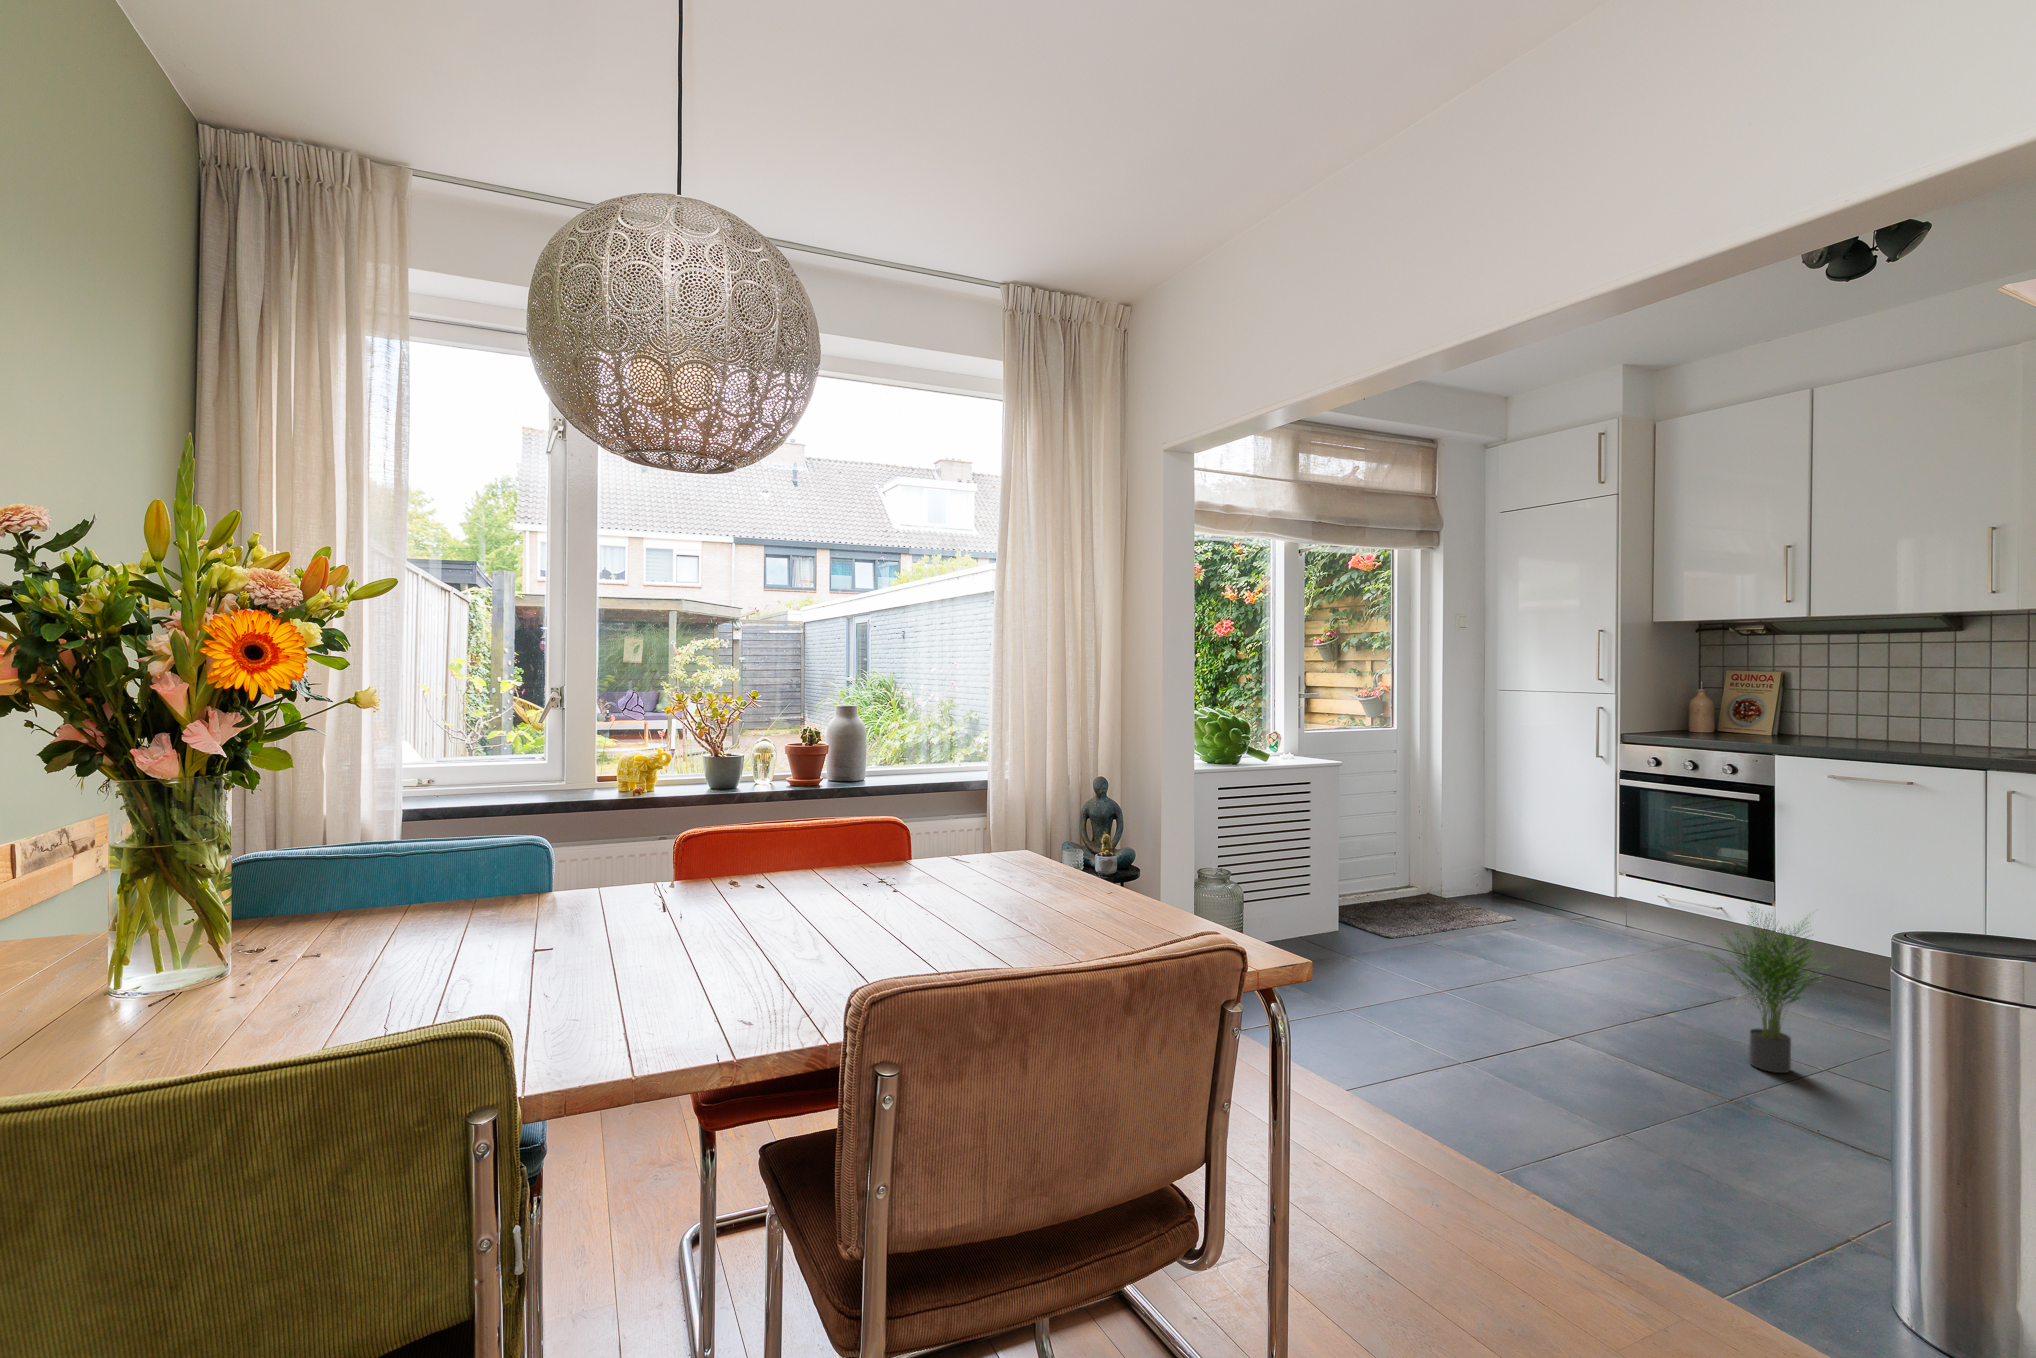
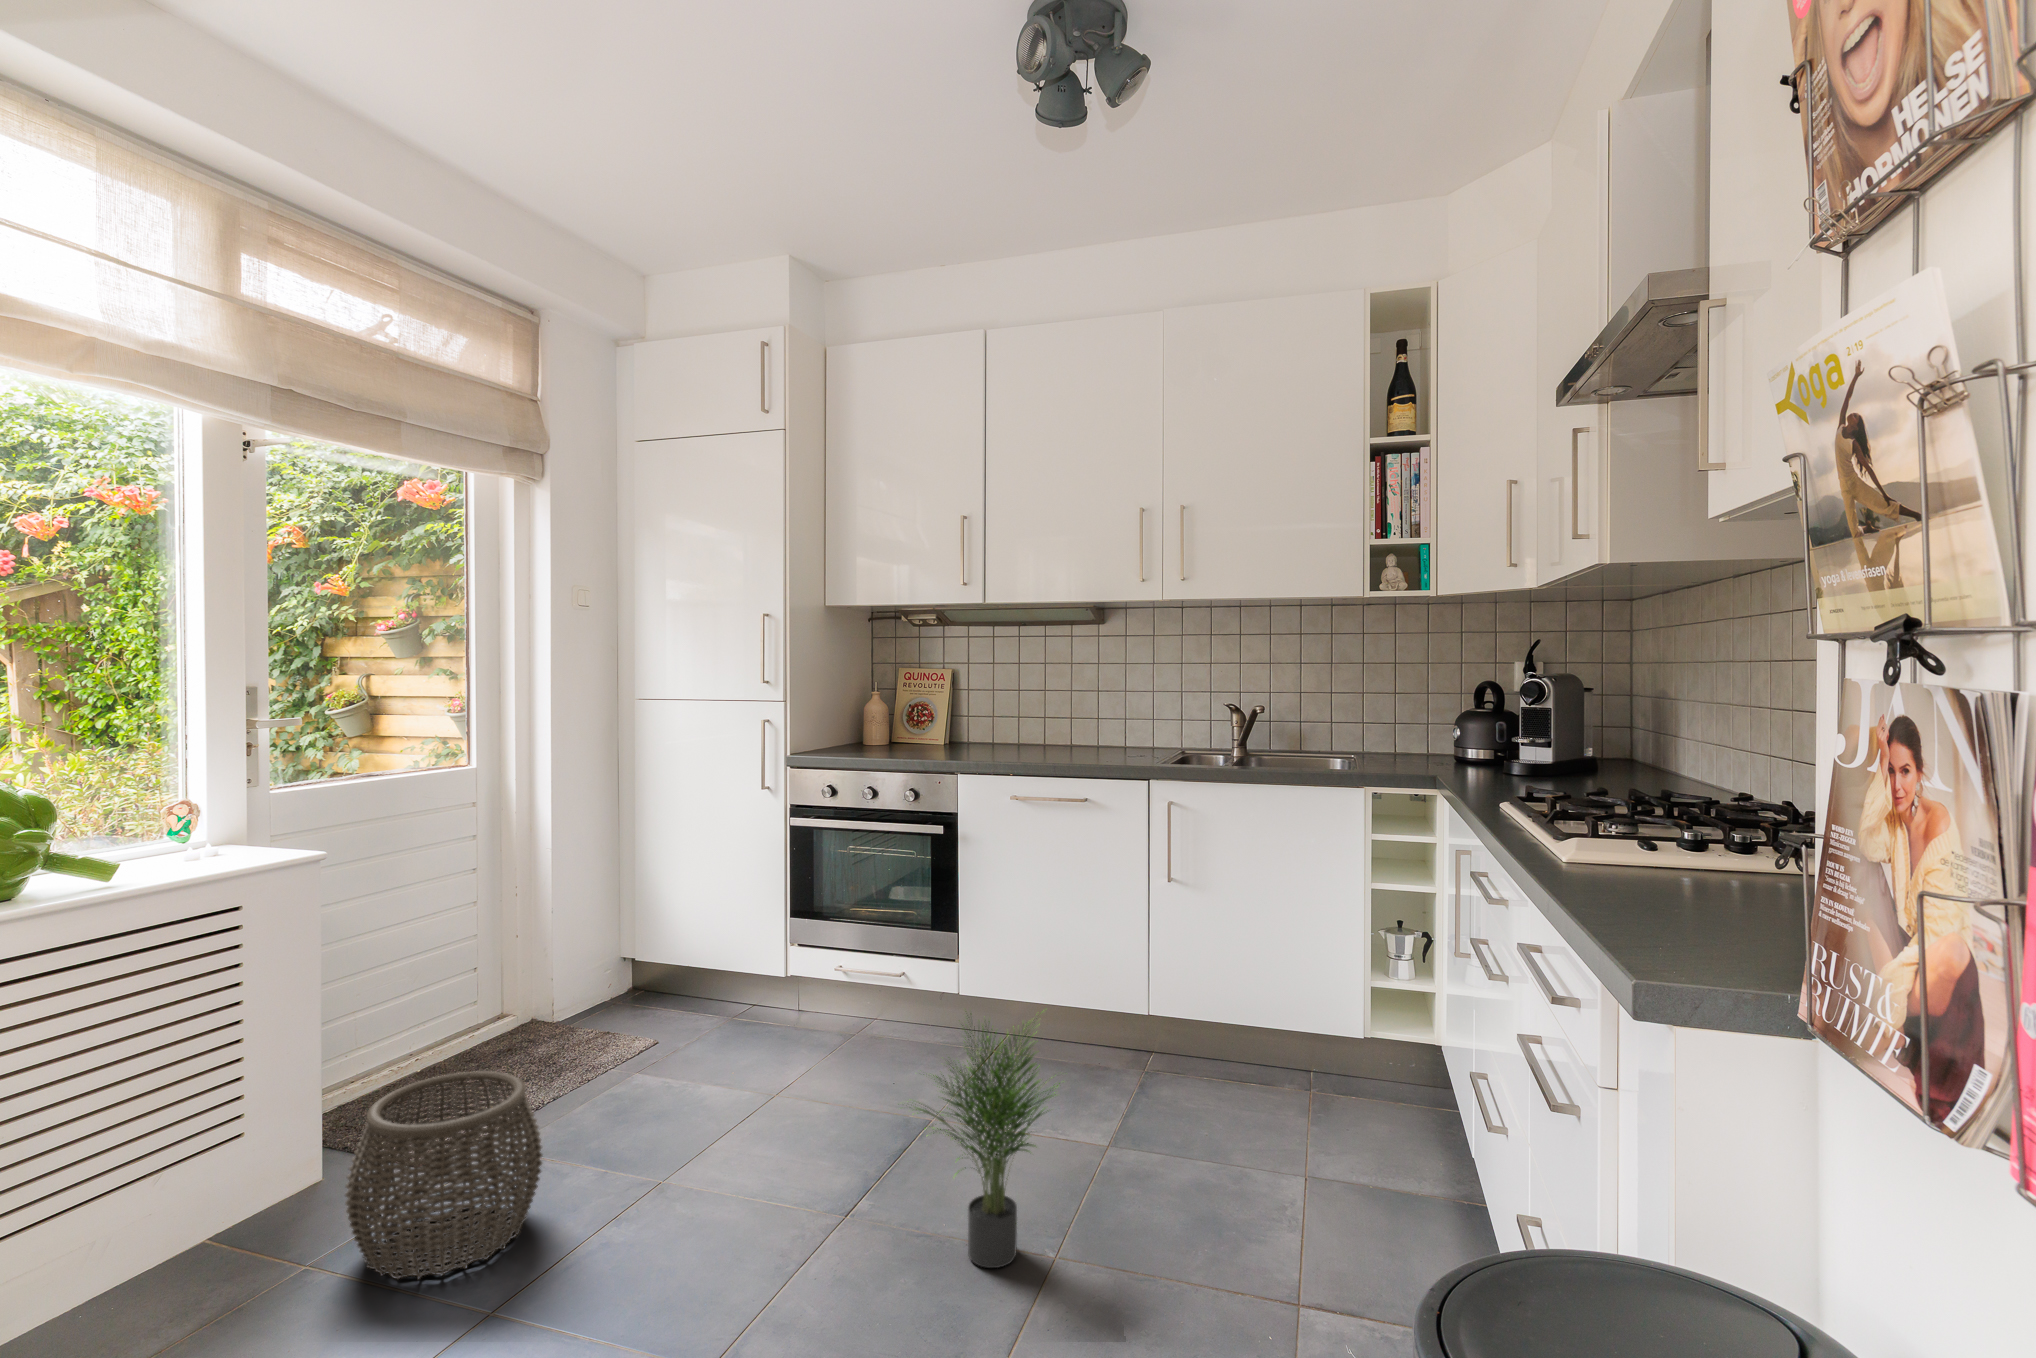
woven basket: none [1359,890,1457,986] -> present [345,1071,542,1279]

